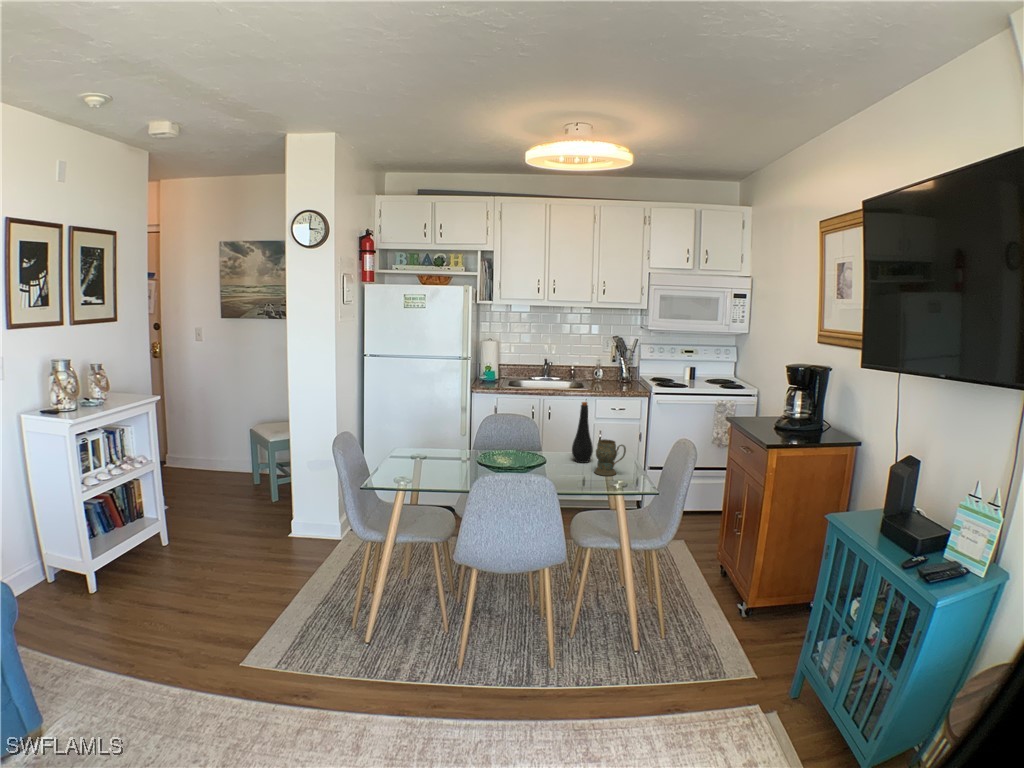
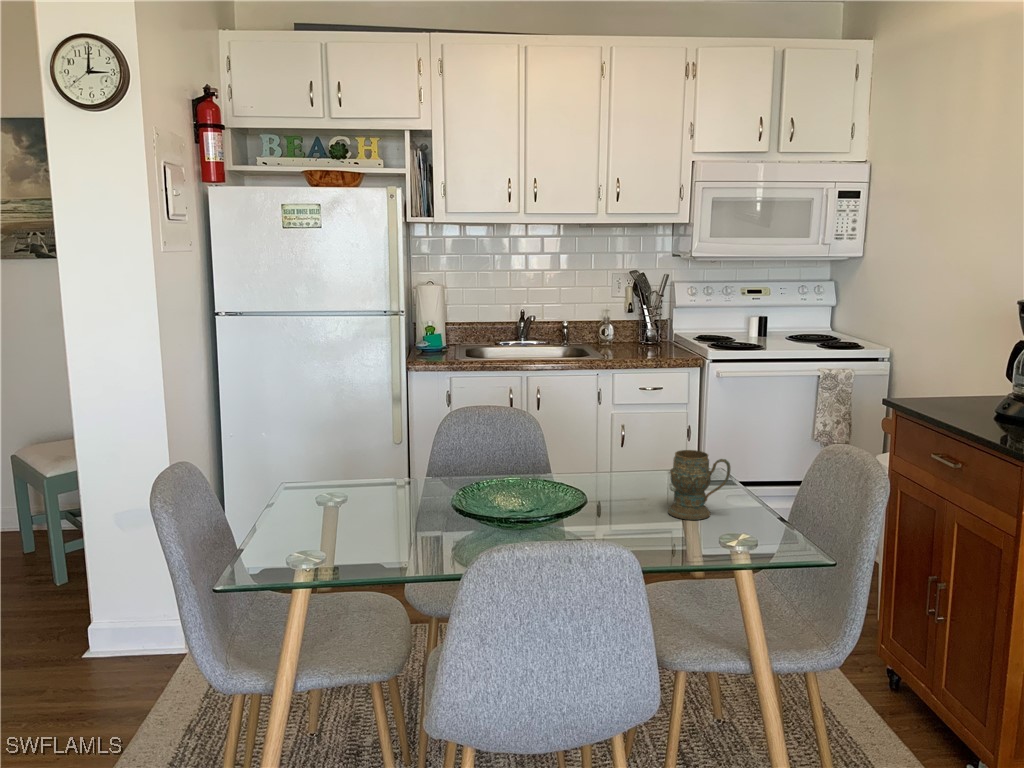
bottle: present [572,402,593,463] -> none [615,380,655,494]

